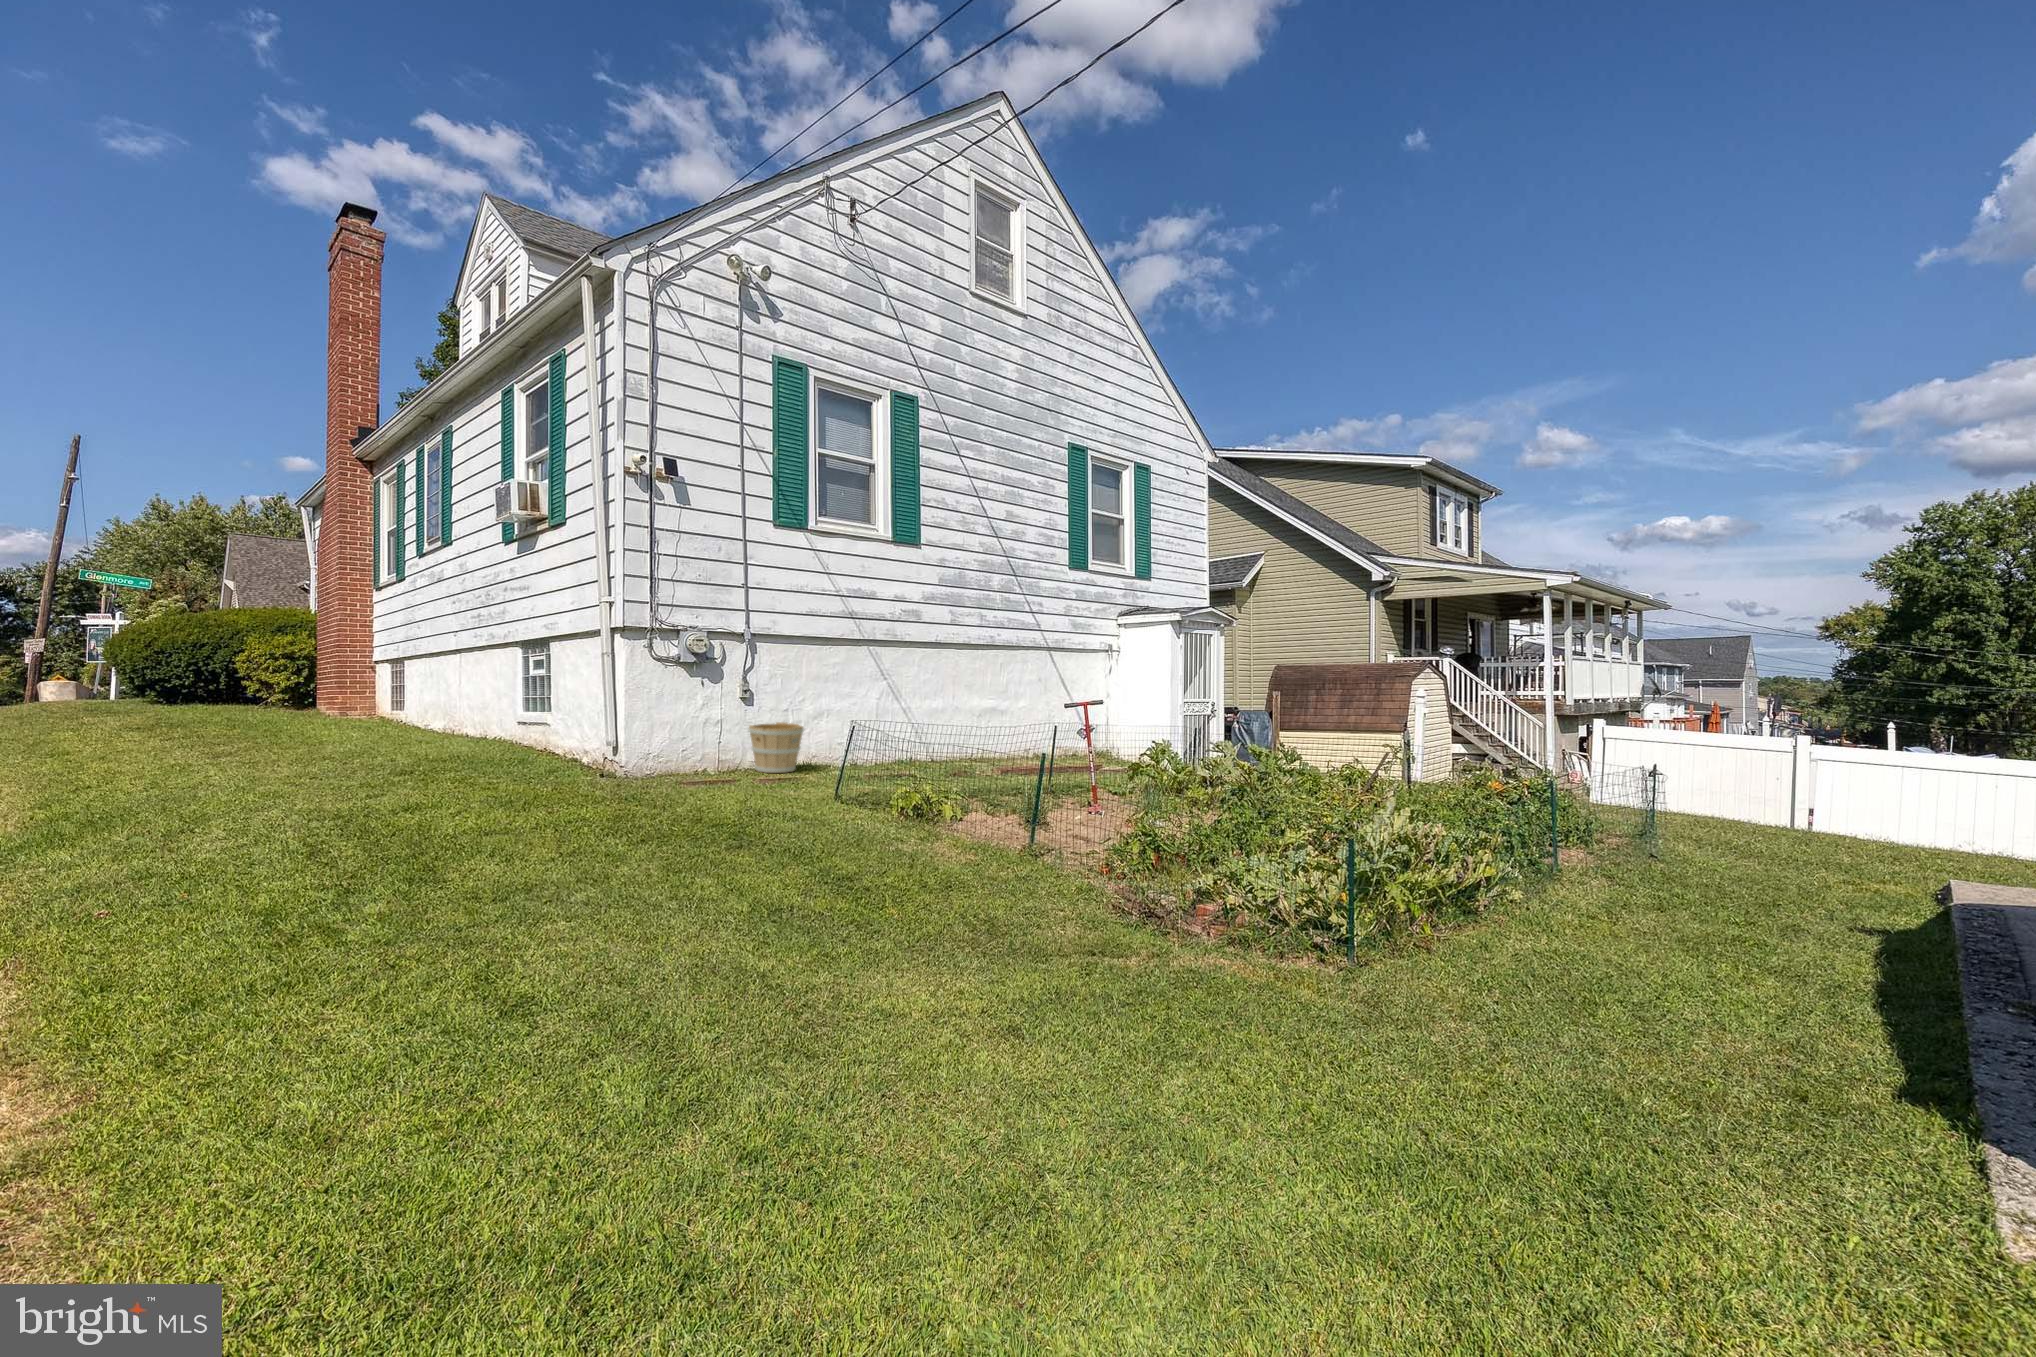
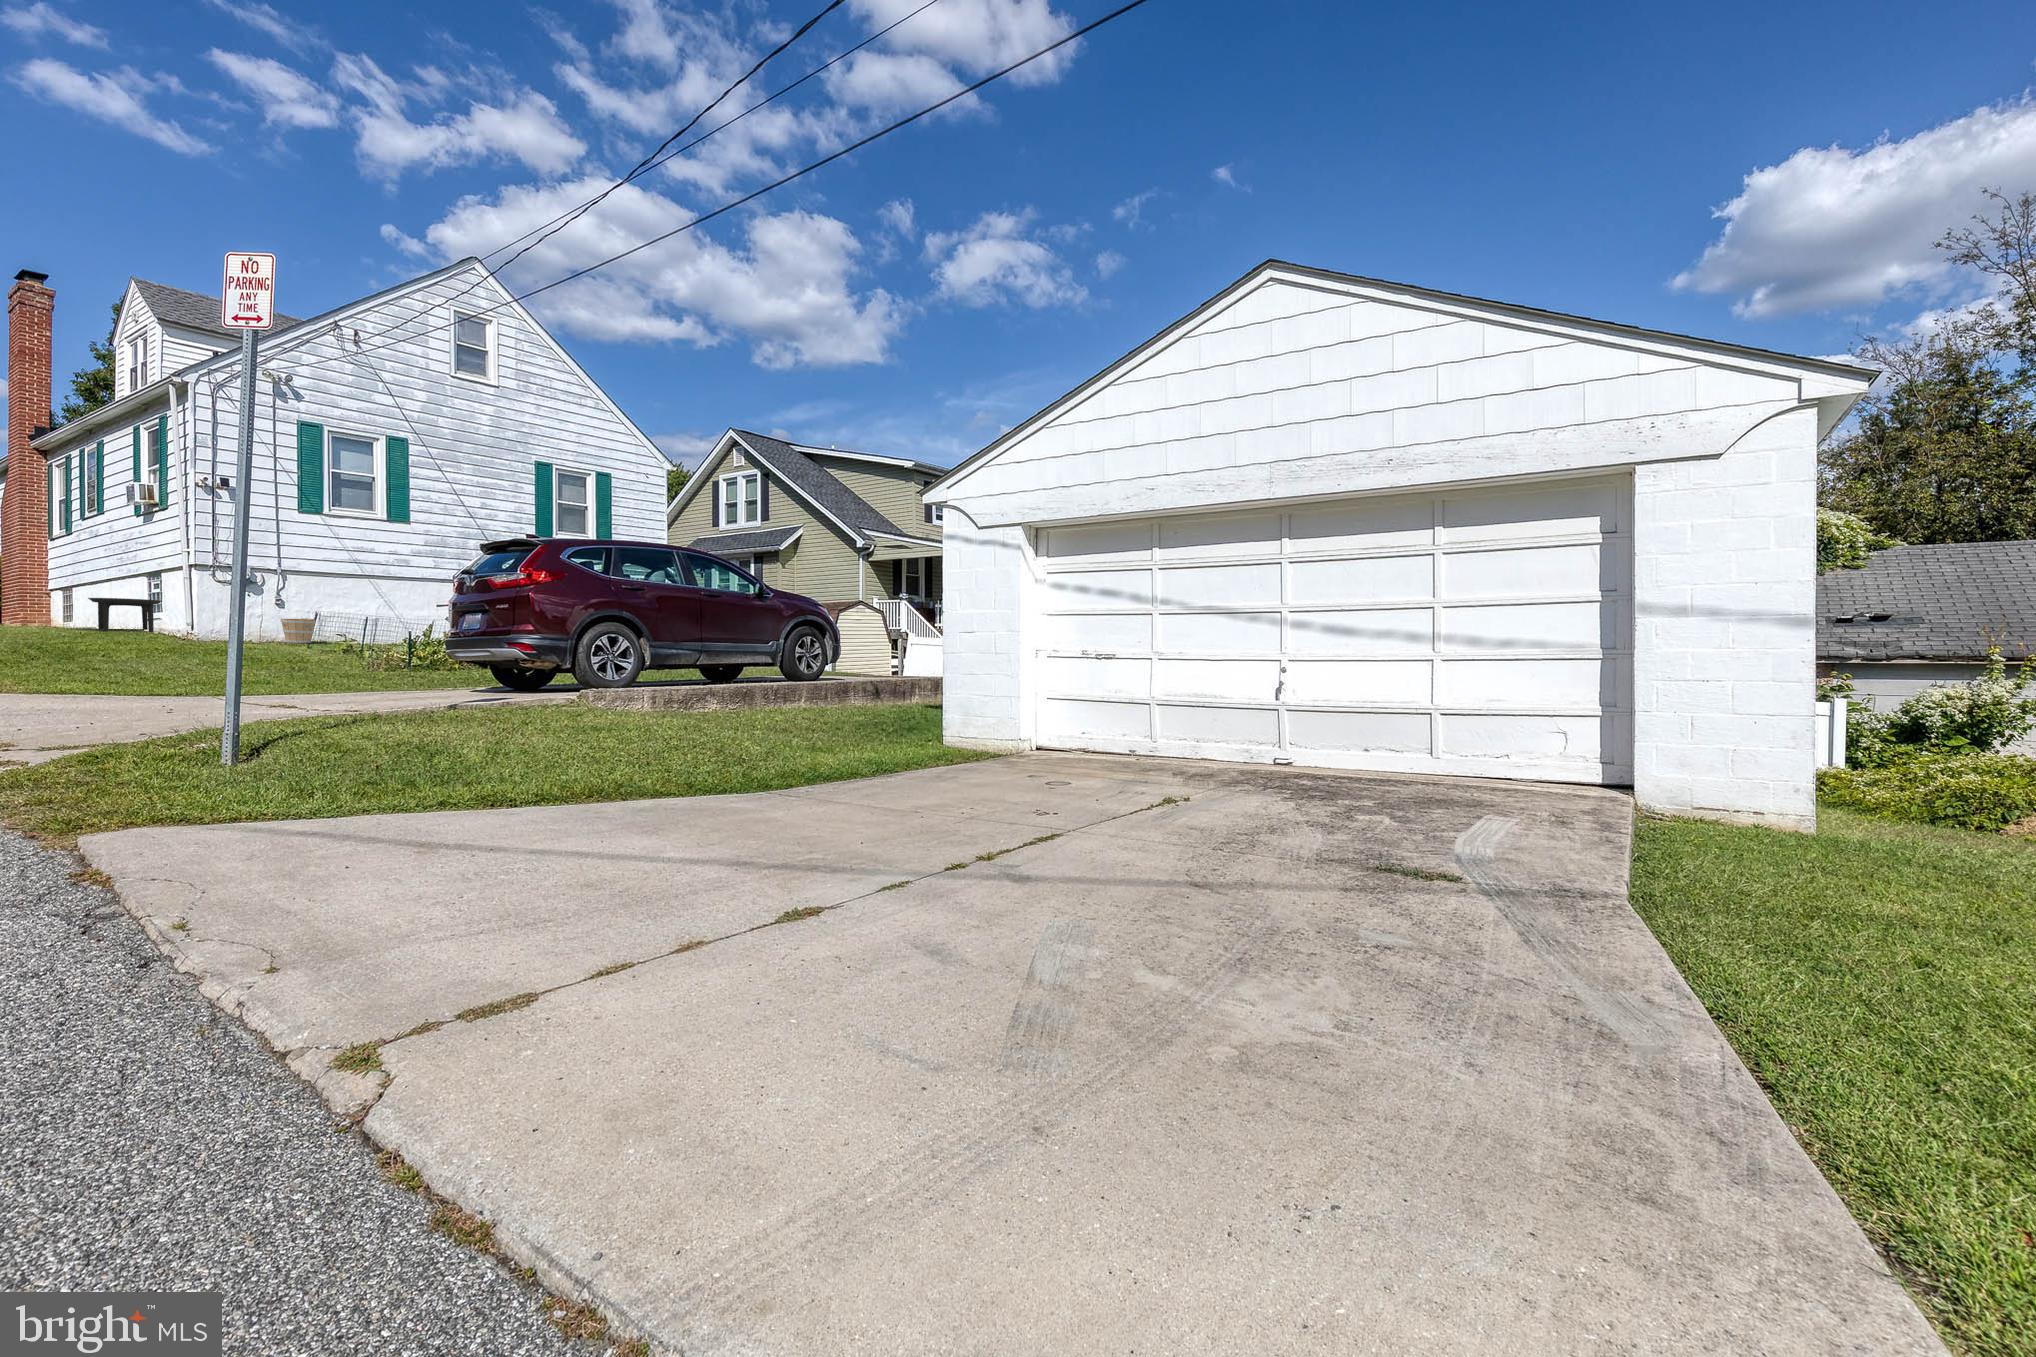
round table: none [436,689,549,756] -> present [88,598,161,632]

